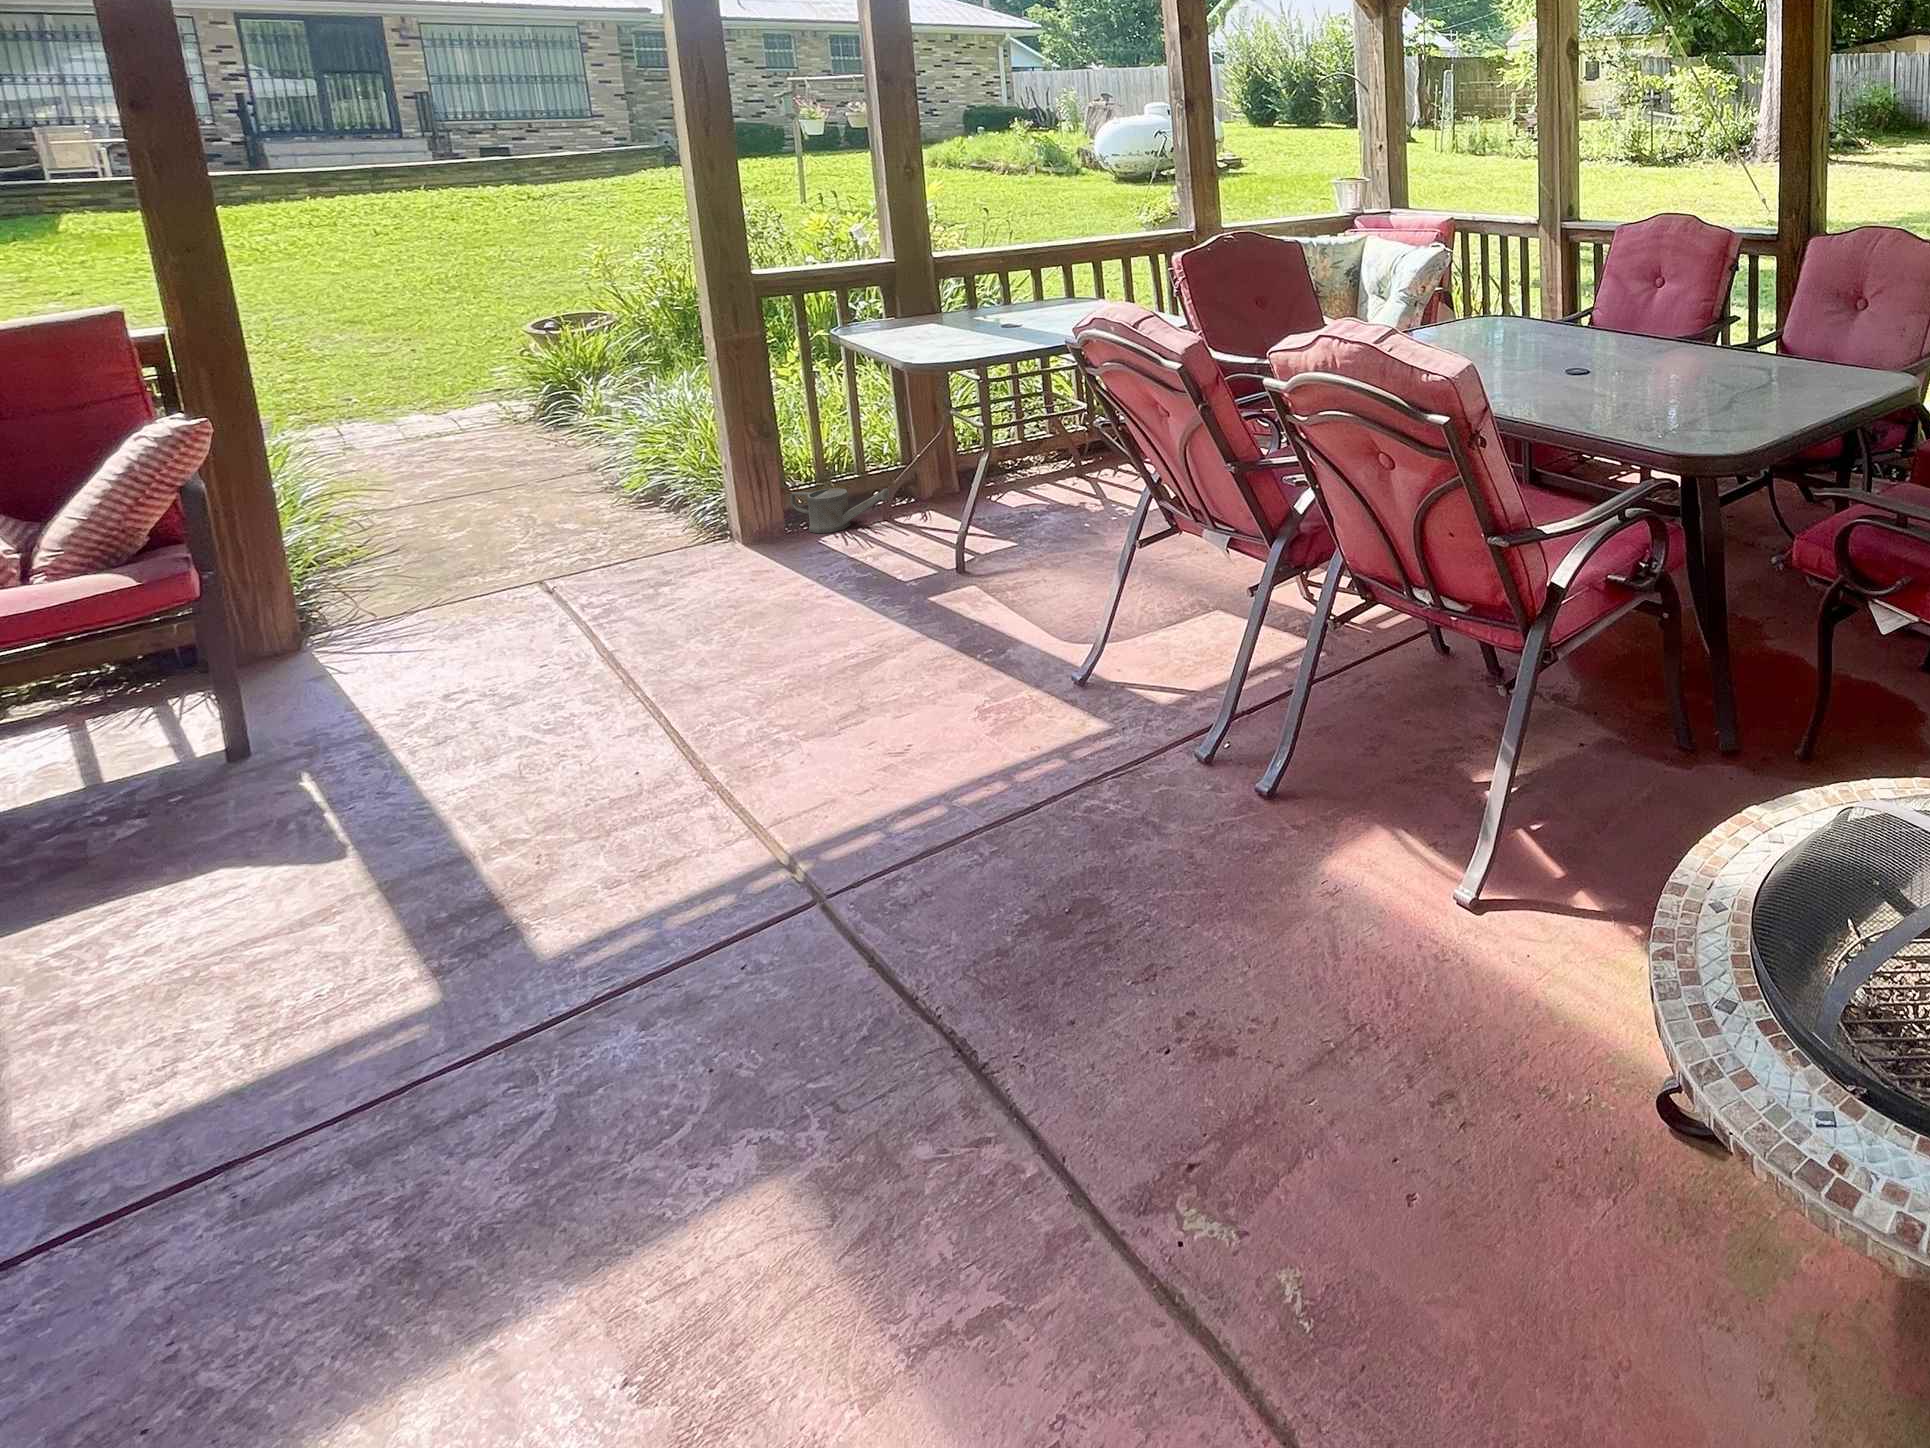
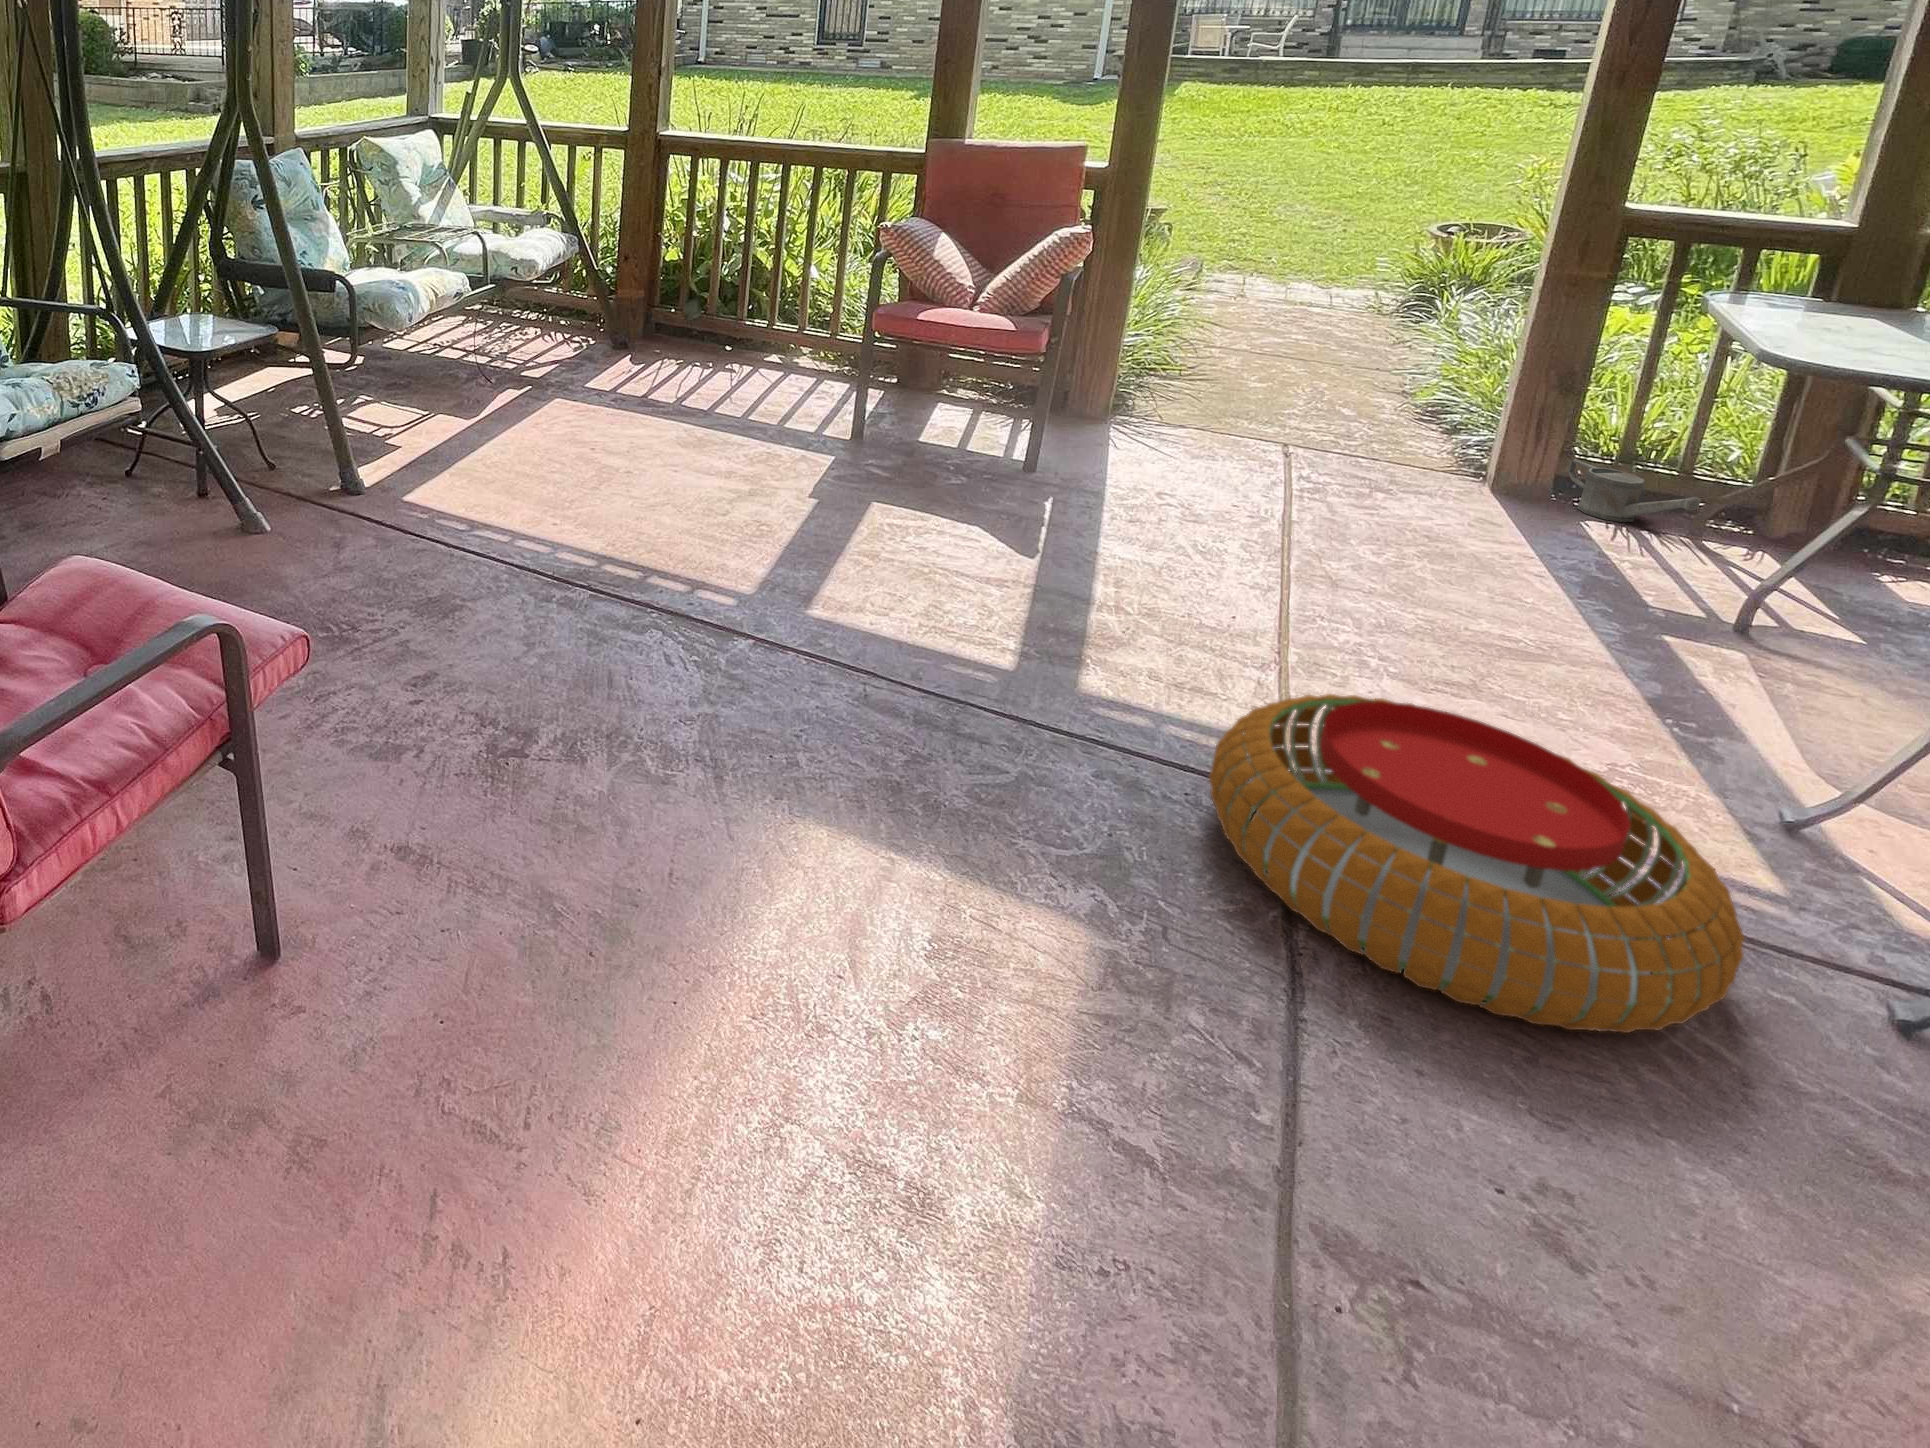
pouf: none [754,712,1155,987] -> present [1209,694,1744,1033]

